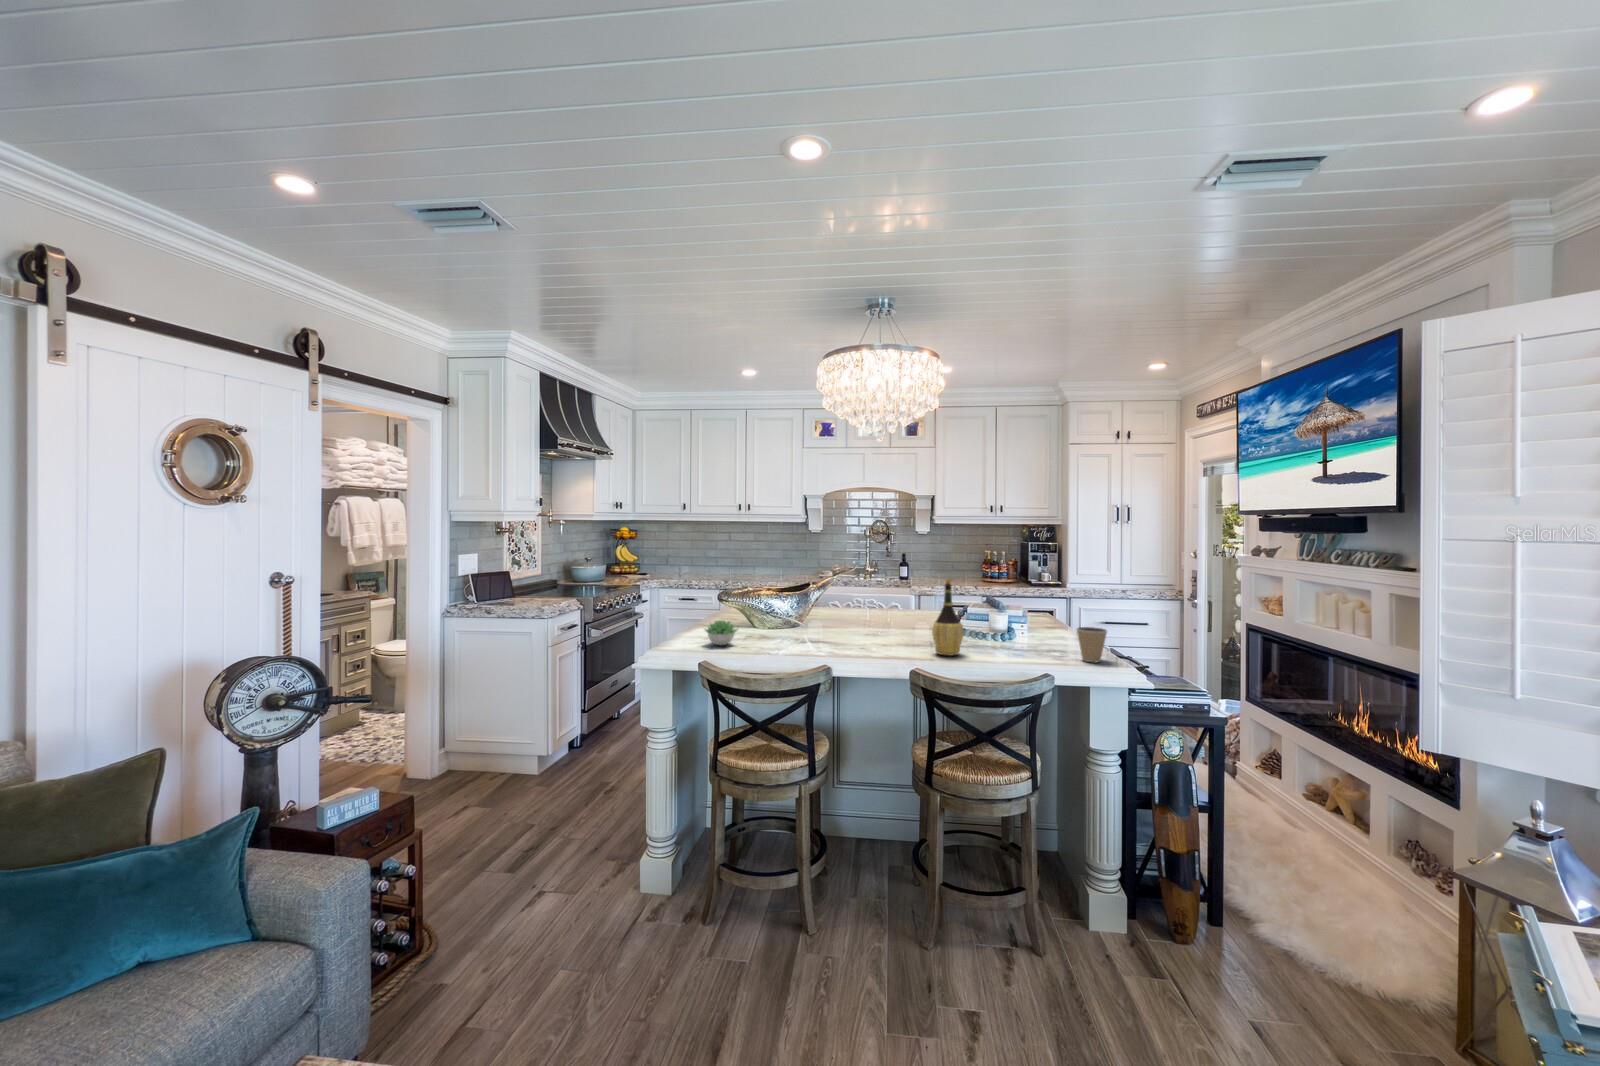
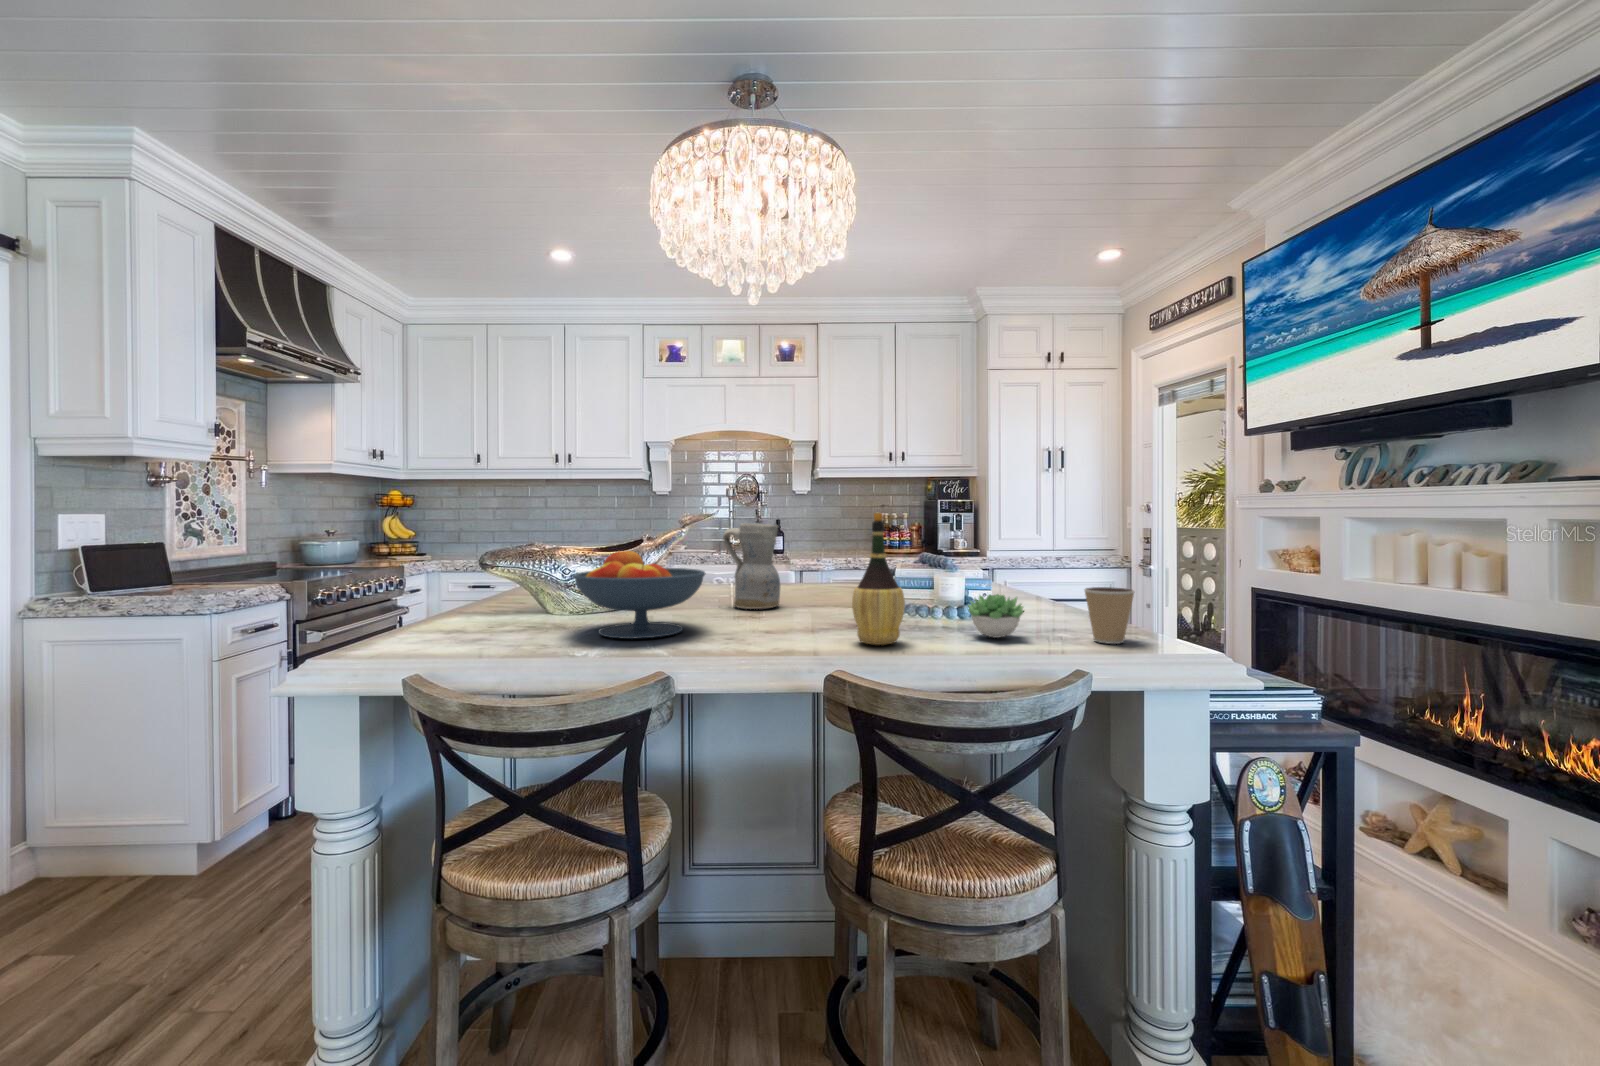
ceramic pitcher: none [860,574,895,628] -> present [723,523,780,609]
fruit bowl: none [775,592,849,645] -> present [573,551,706,639]
succulent plant: present [705,621,737,645] -> present [968,594,1024,638]

